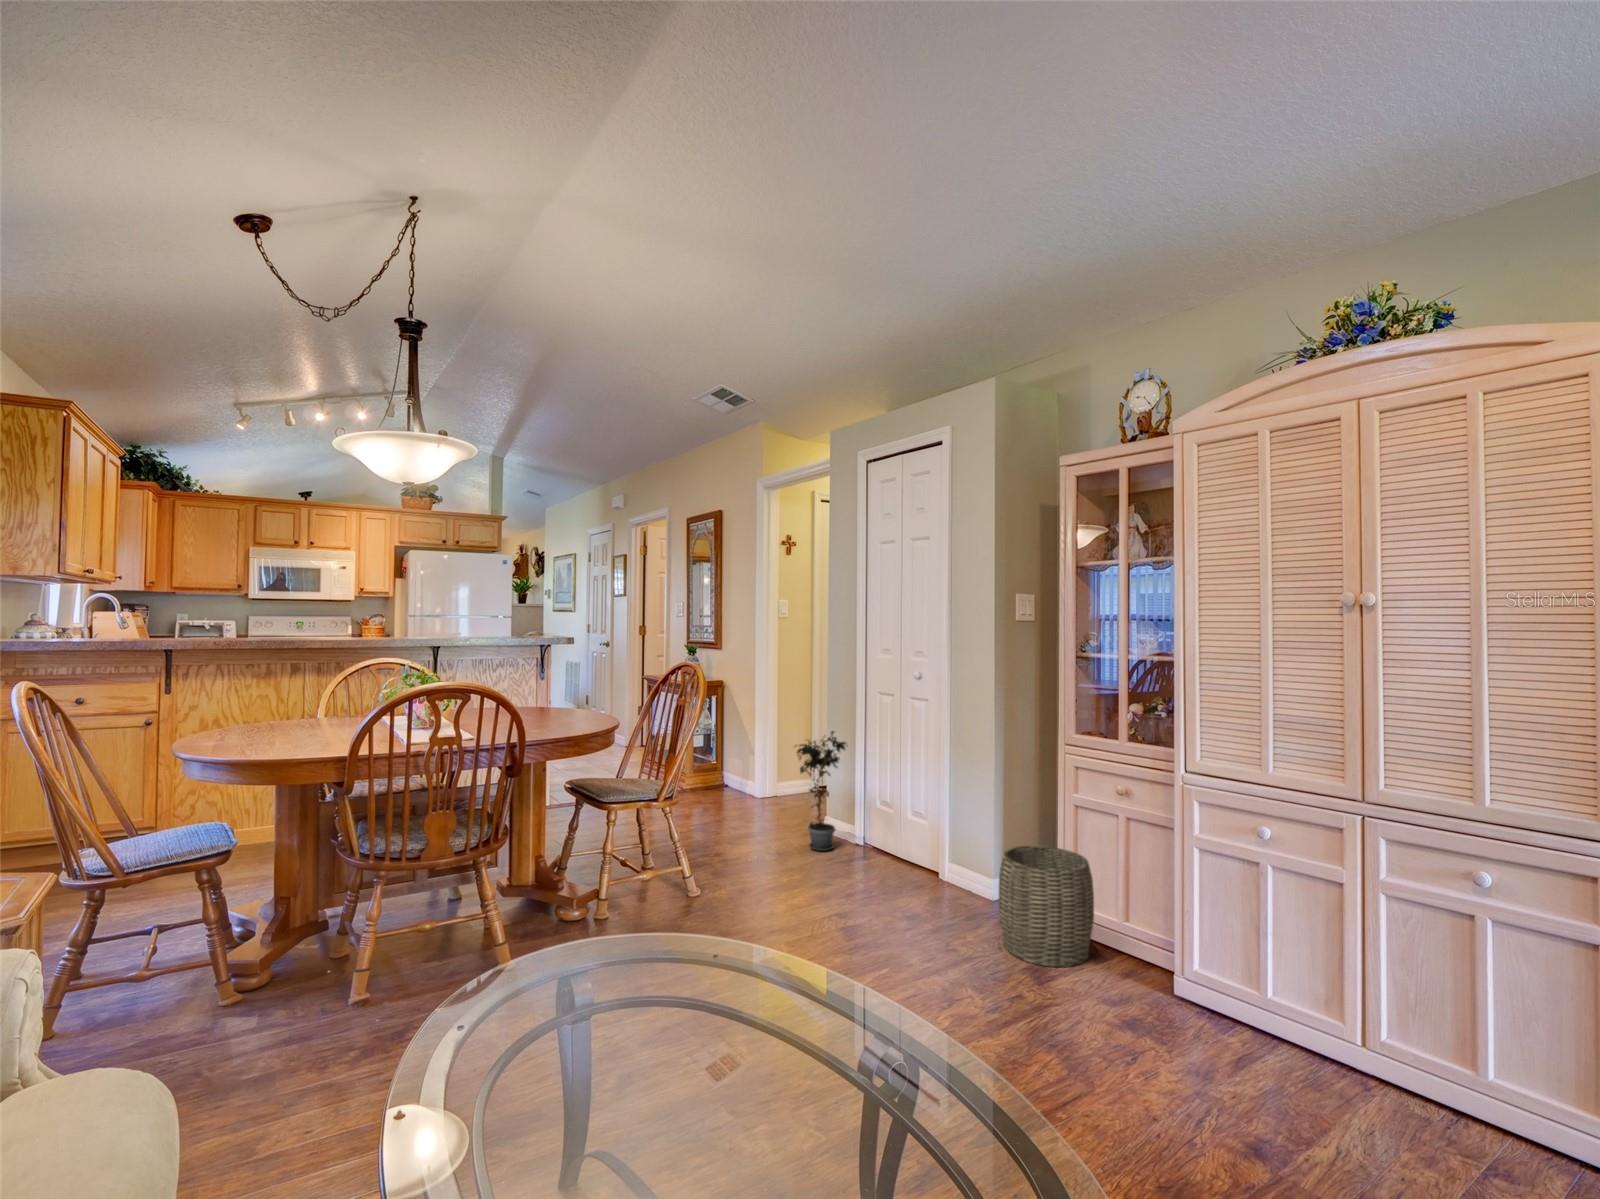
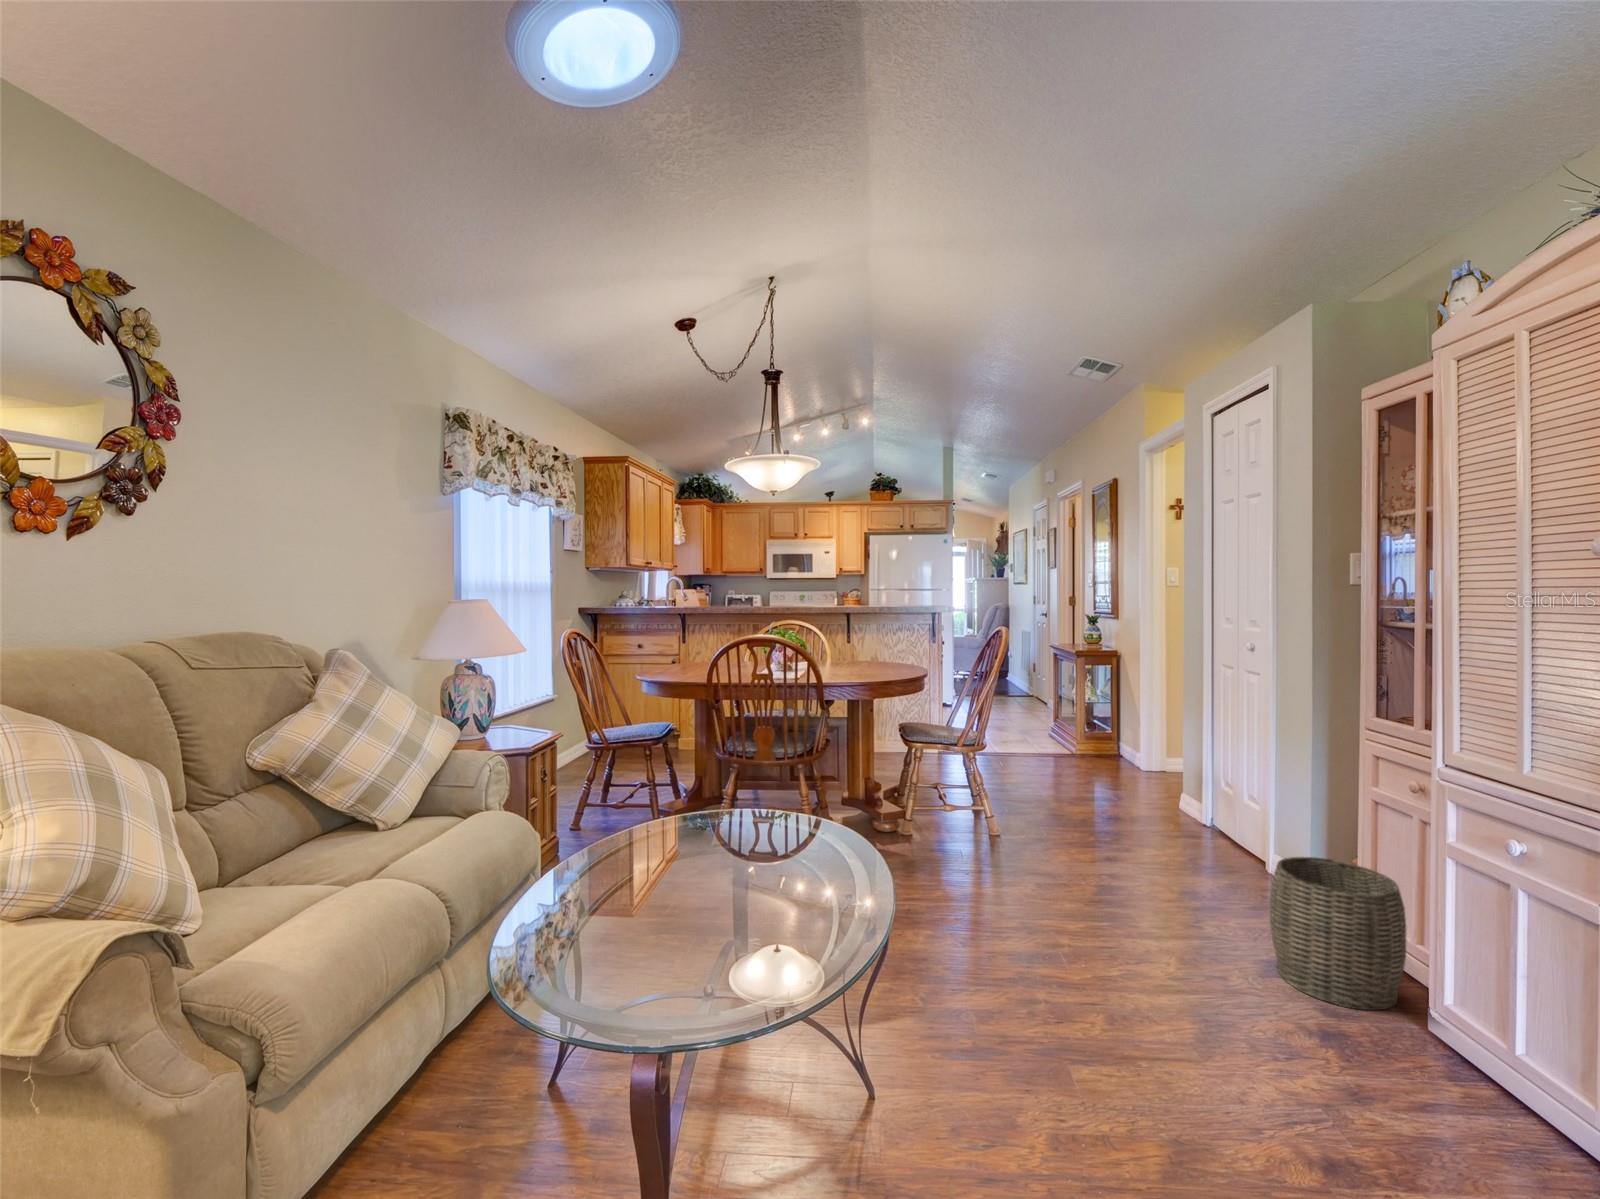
potted plant: present [796,731,848,851] -> none [1123,707,1201,830]

